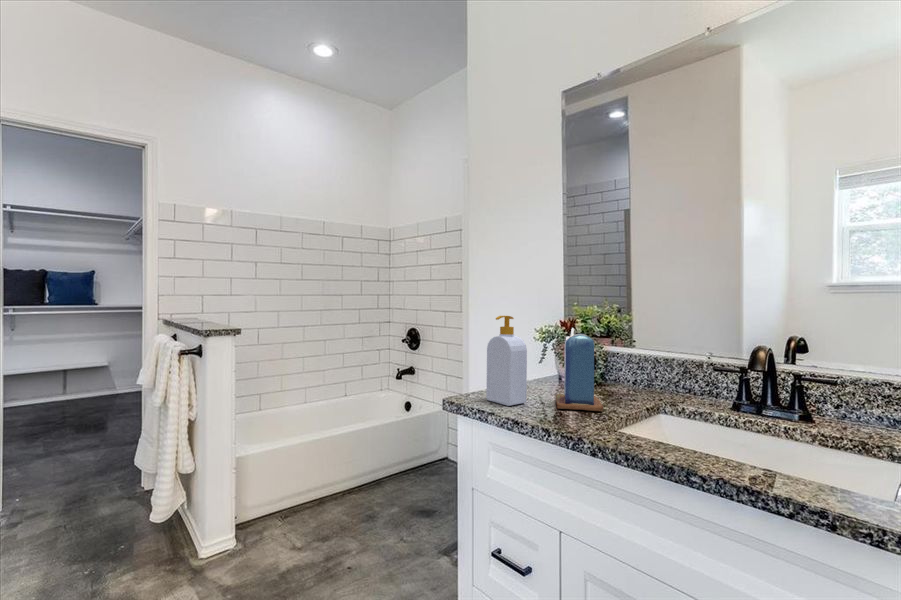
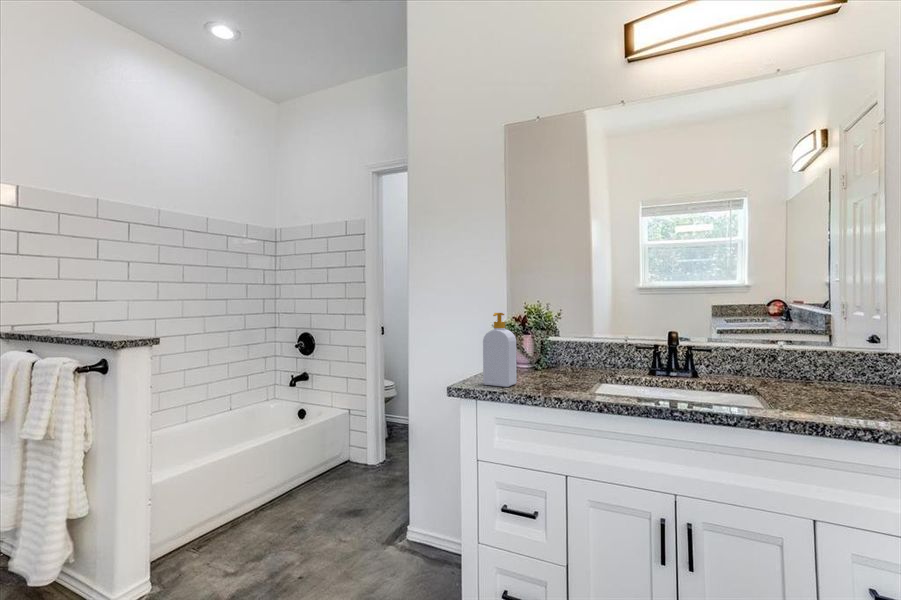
candle: present [556,328,603,411] -> none [532,321,577,385]

